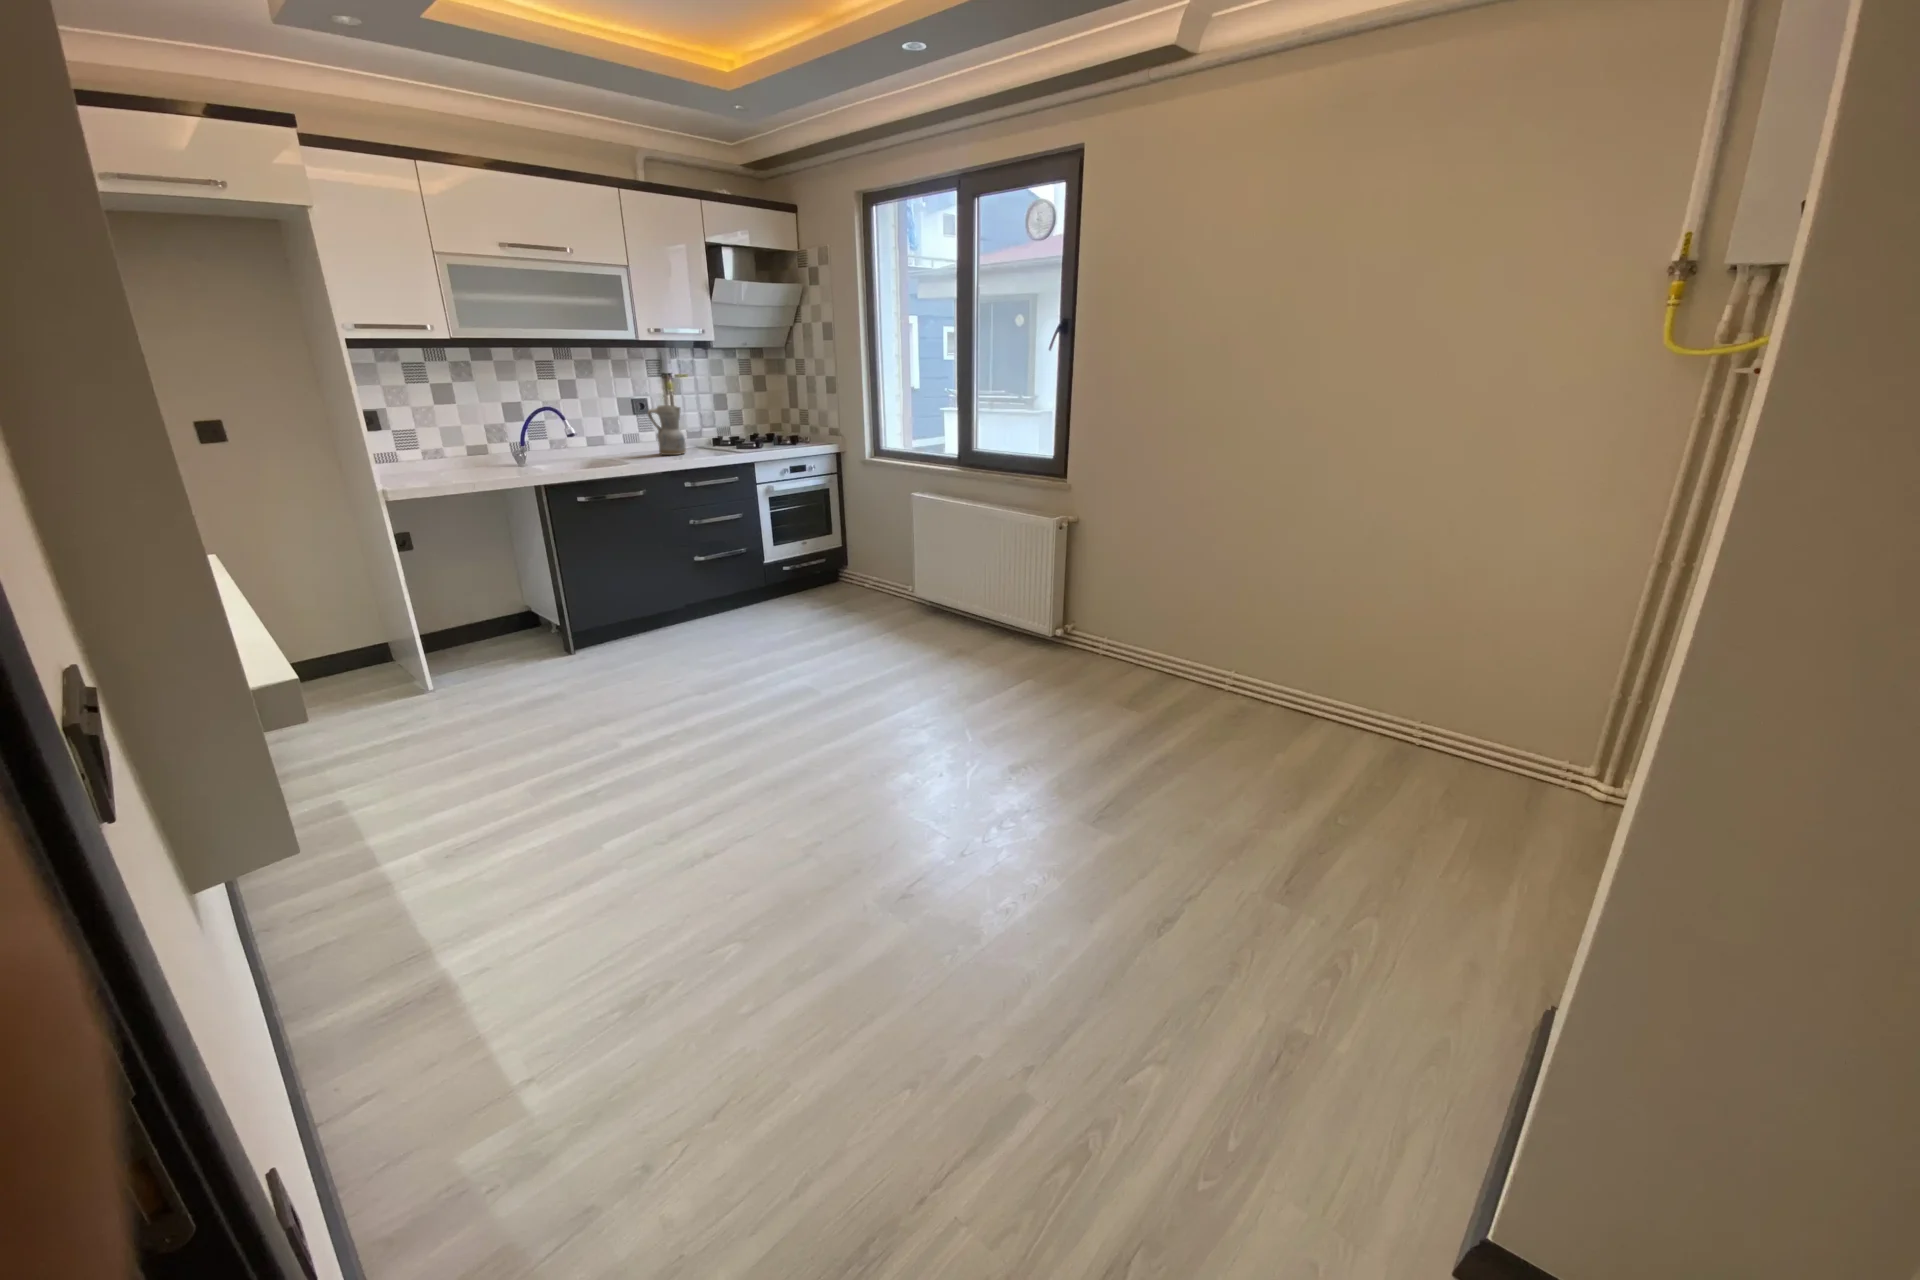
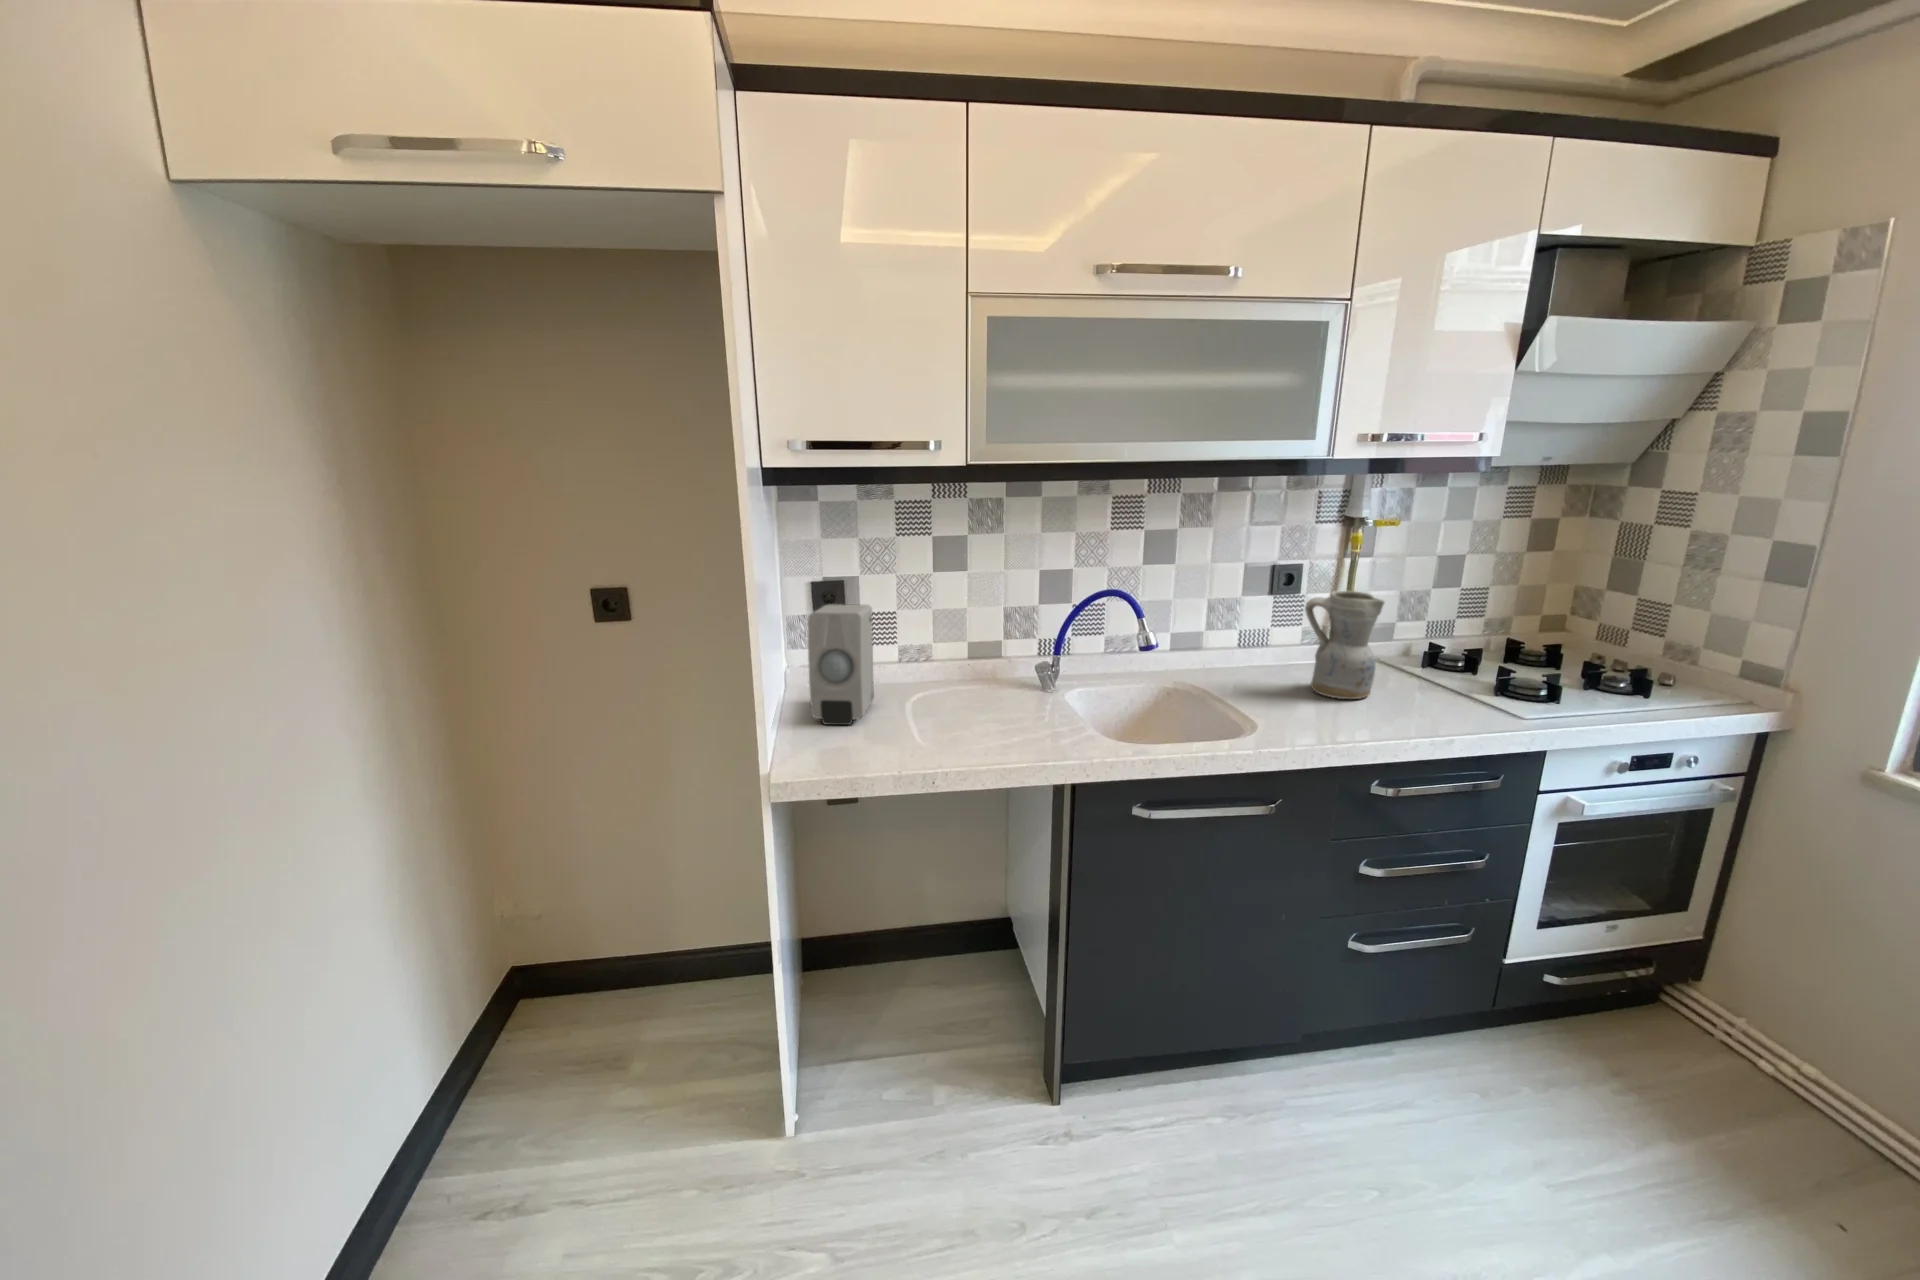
soap dispenser: none [372,418,419,480] -> present [808,604,874,725]

